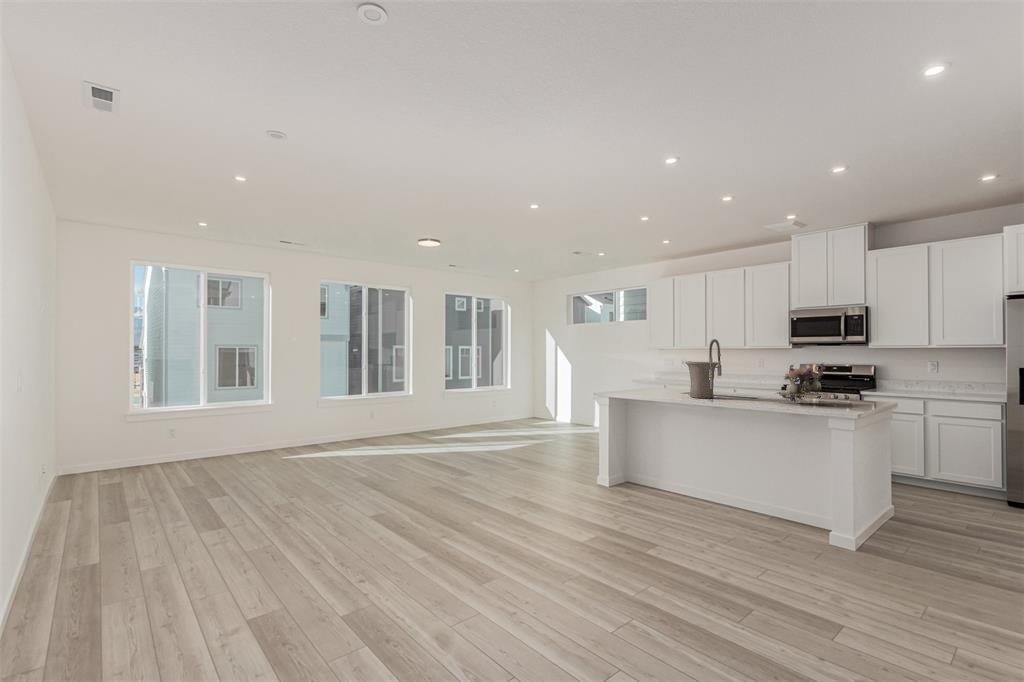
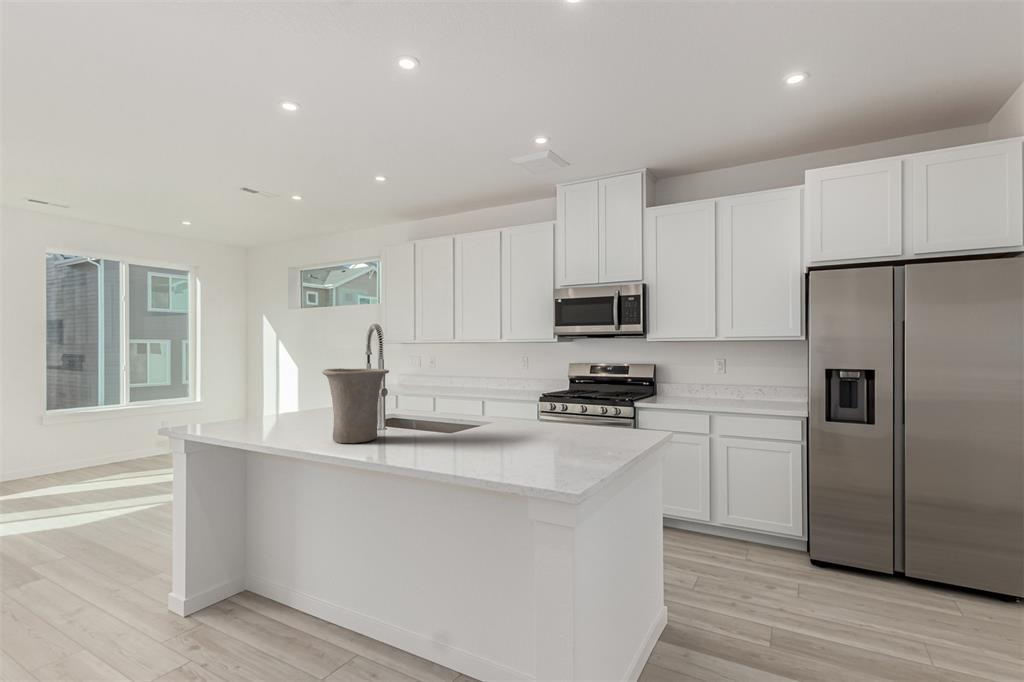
flower arrangement: present [777,364,828,402] -> none [472,369,576,451]

